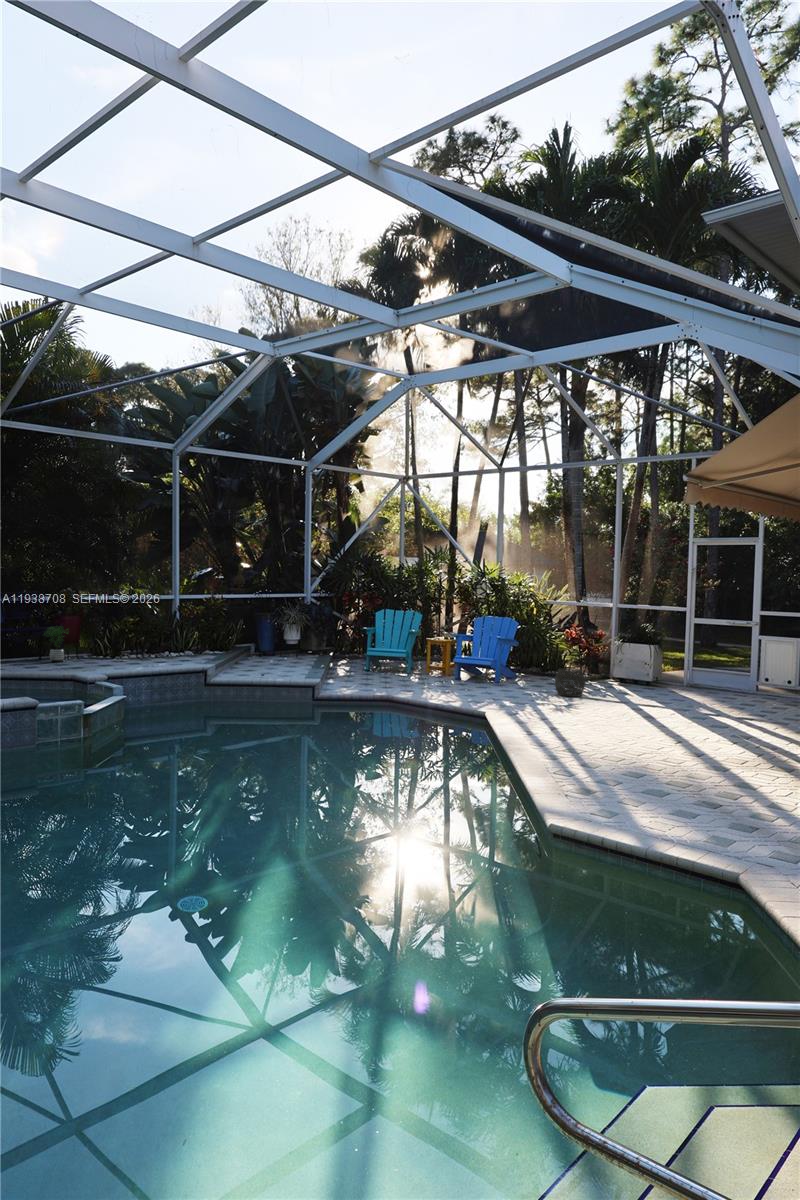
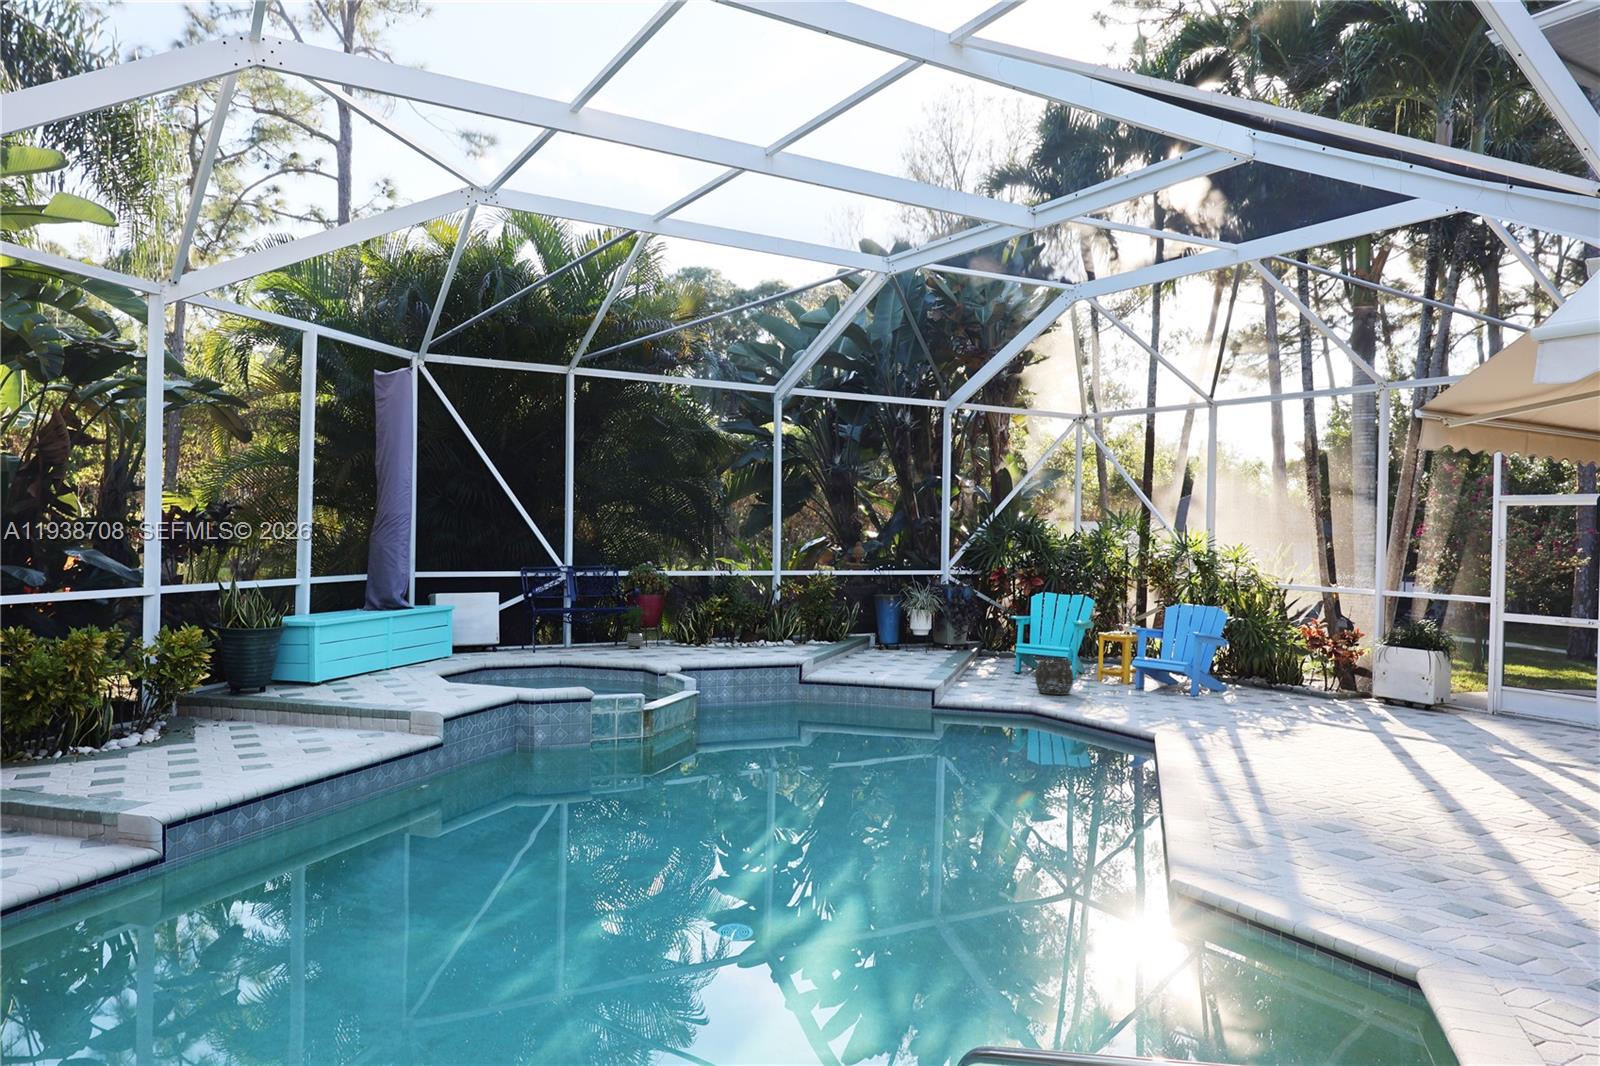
woven basket: present [555,668,585,697] -> present [1035,659,1073,695]

